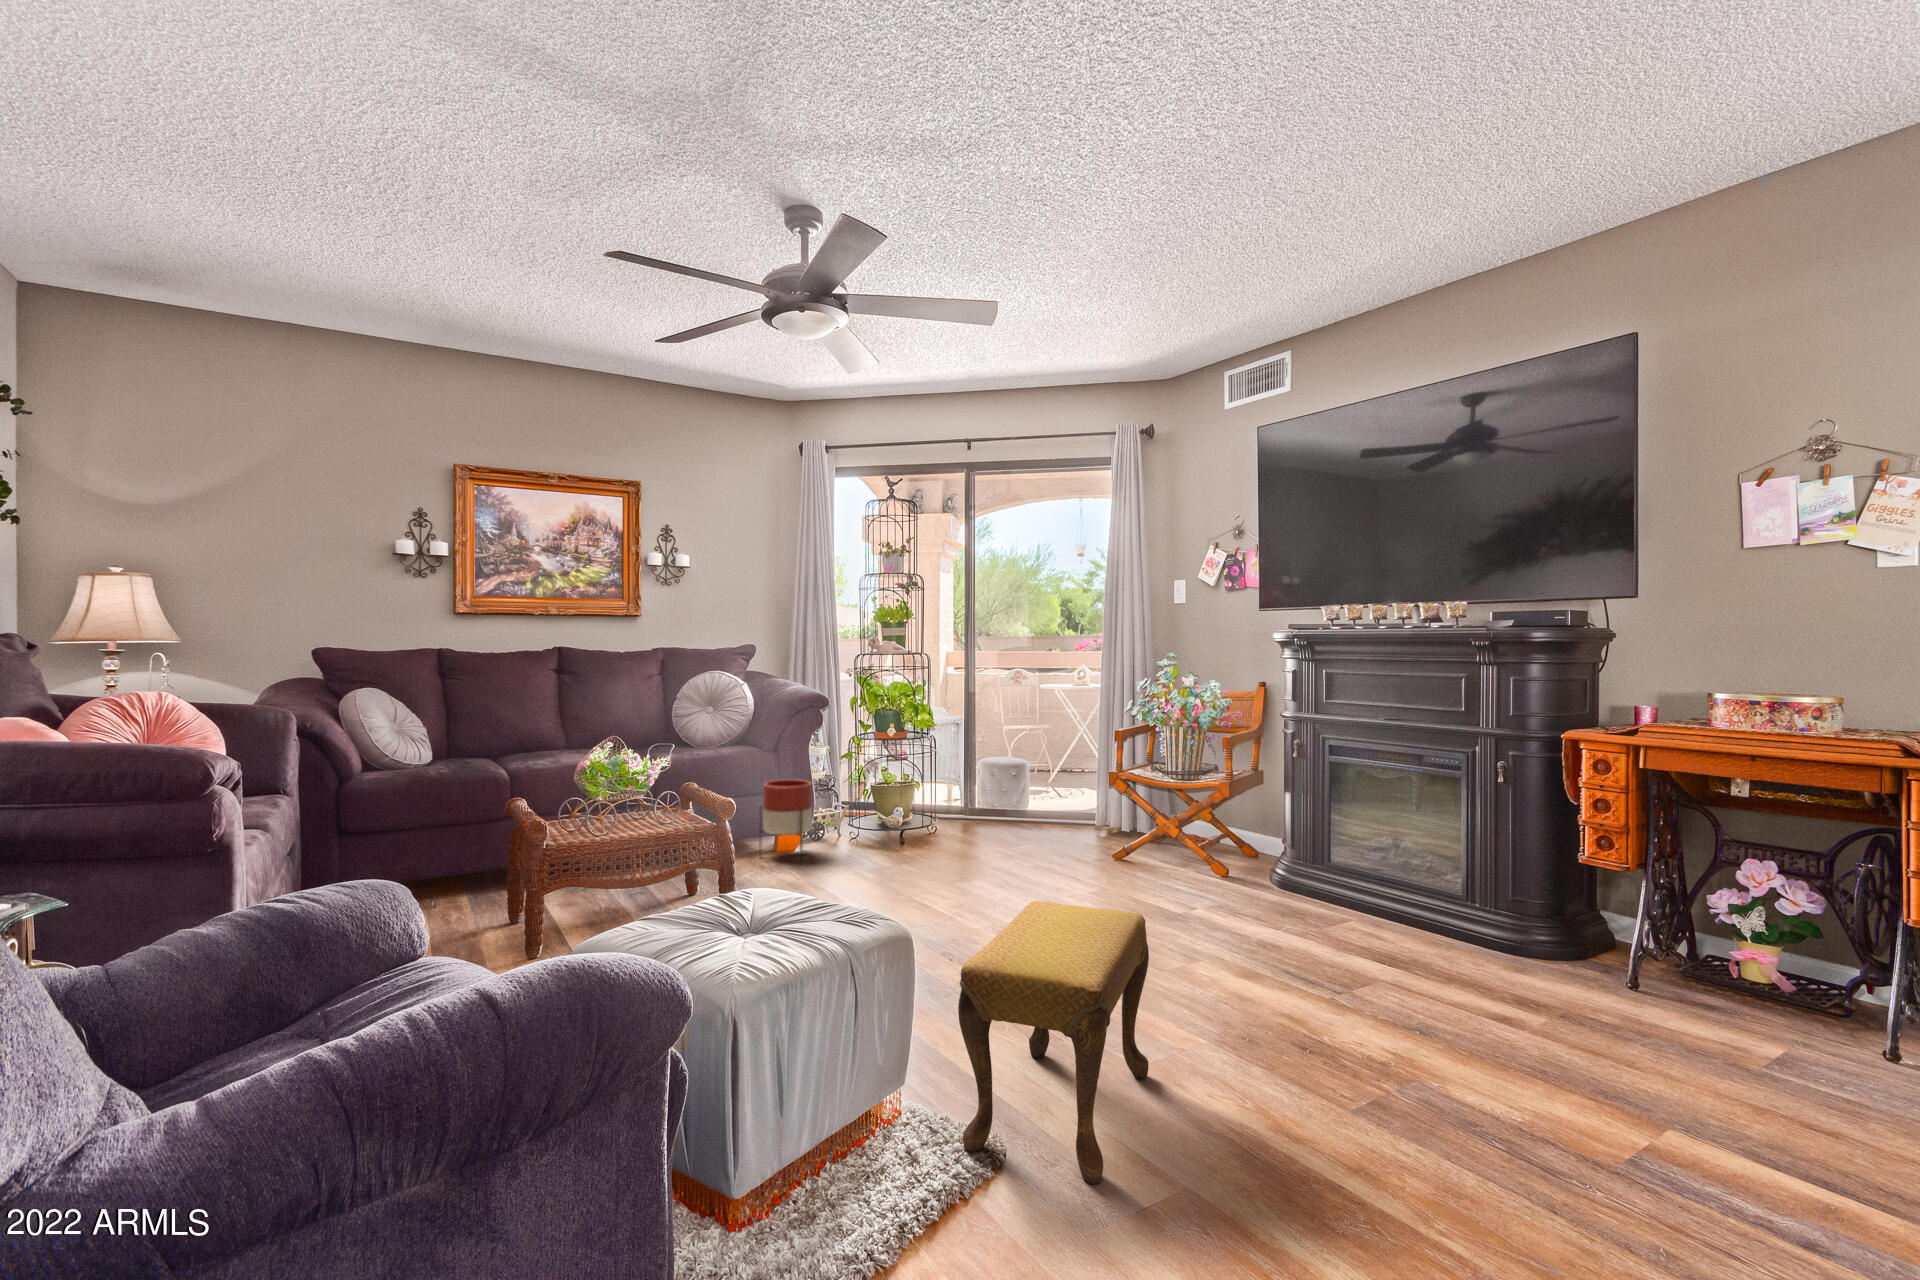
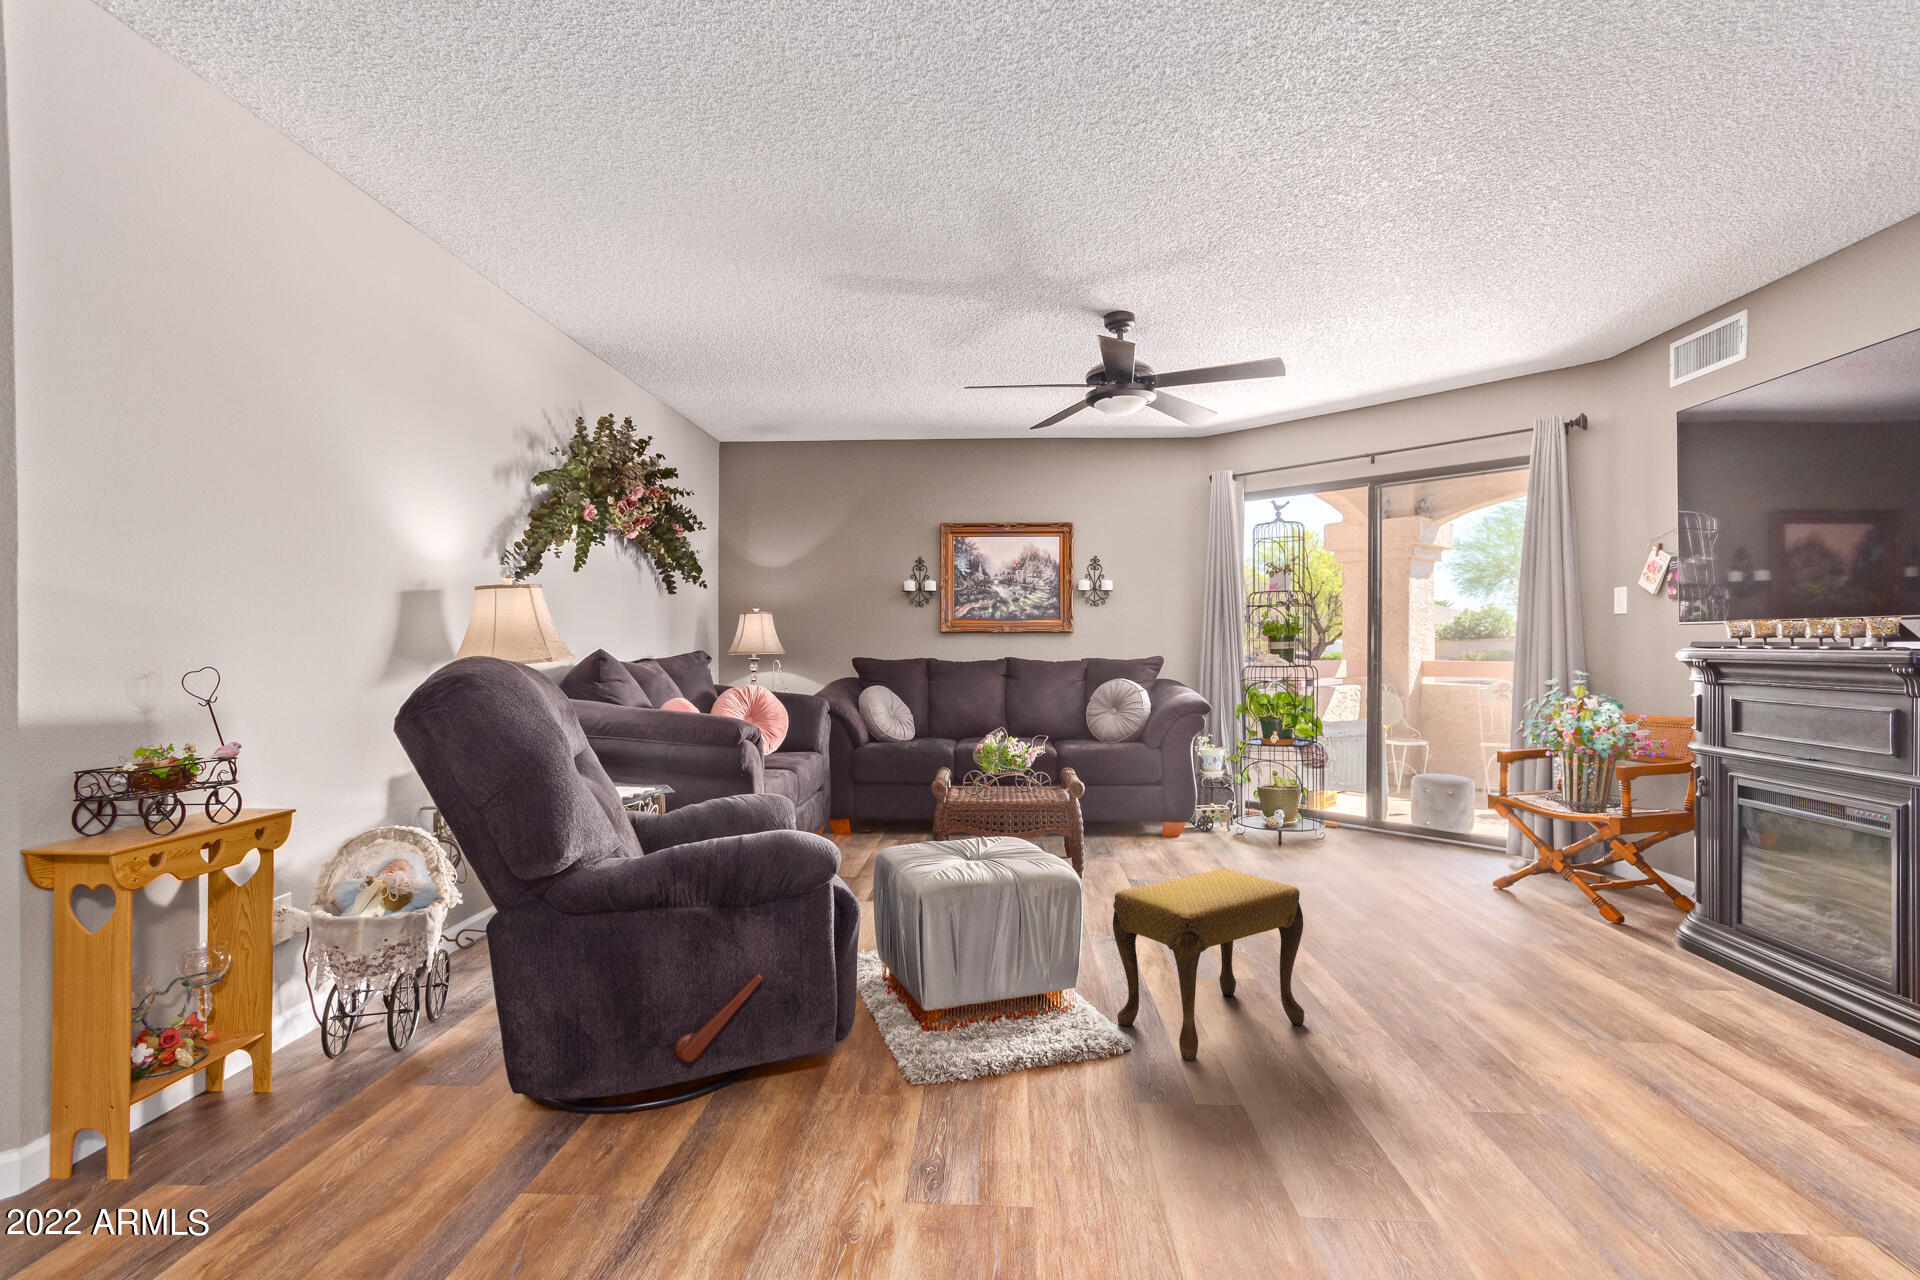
planter: present [759,779,812,860] -> none [1141,776,1186,847]

